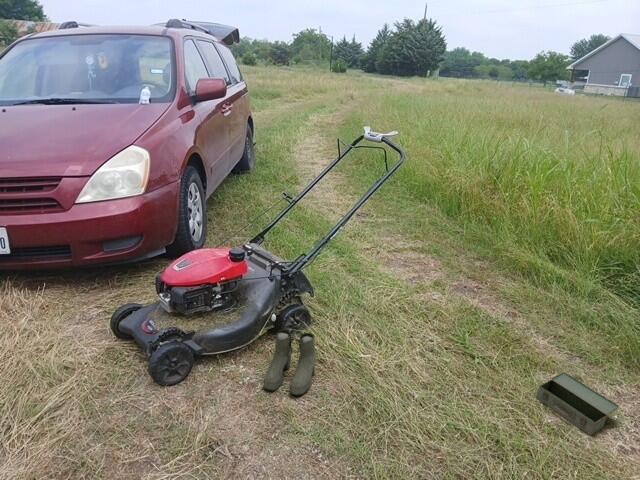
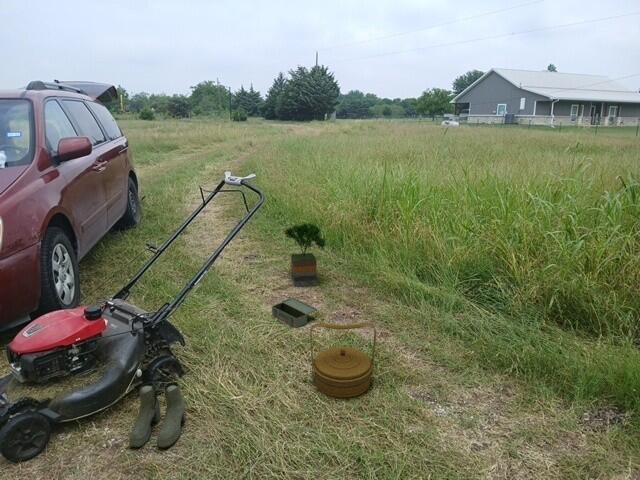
potted tree: none [406,185,452,252] -> present [284,223,326,287]
basket: none [440,294,518,375] -> present [310,323,376,398]
toolbox: present [536,373,619,435] -> present [272,298,317,328]

